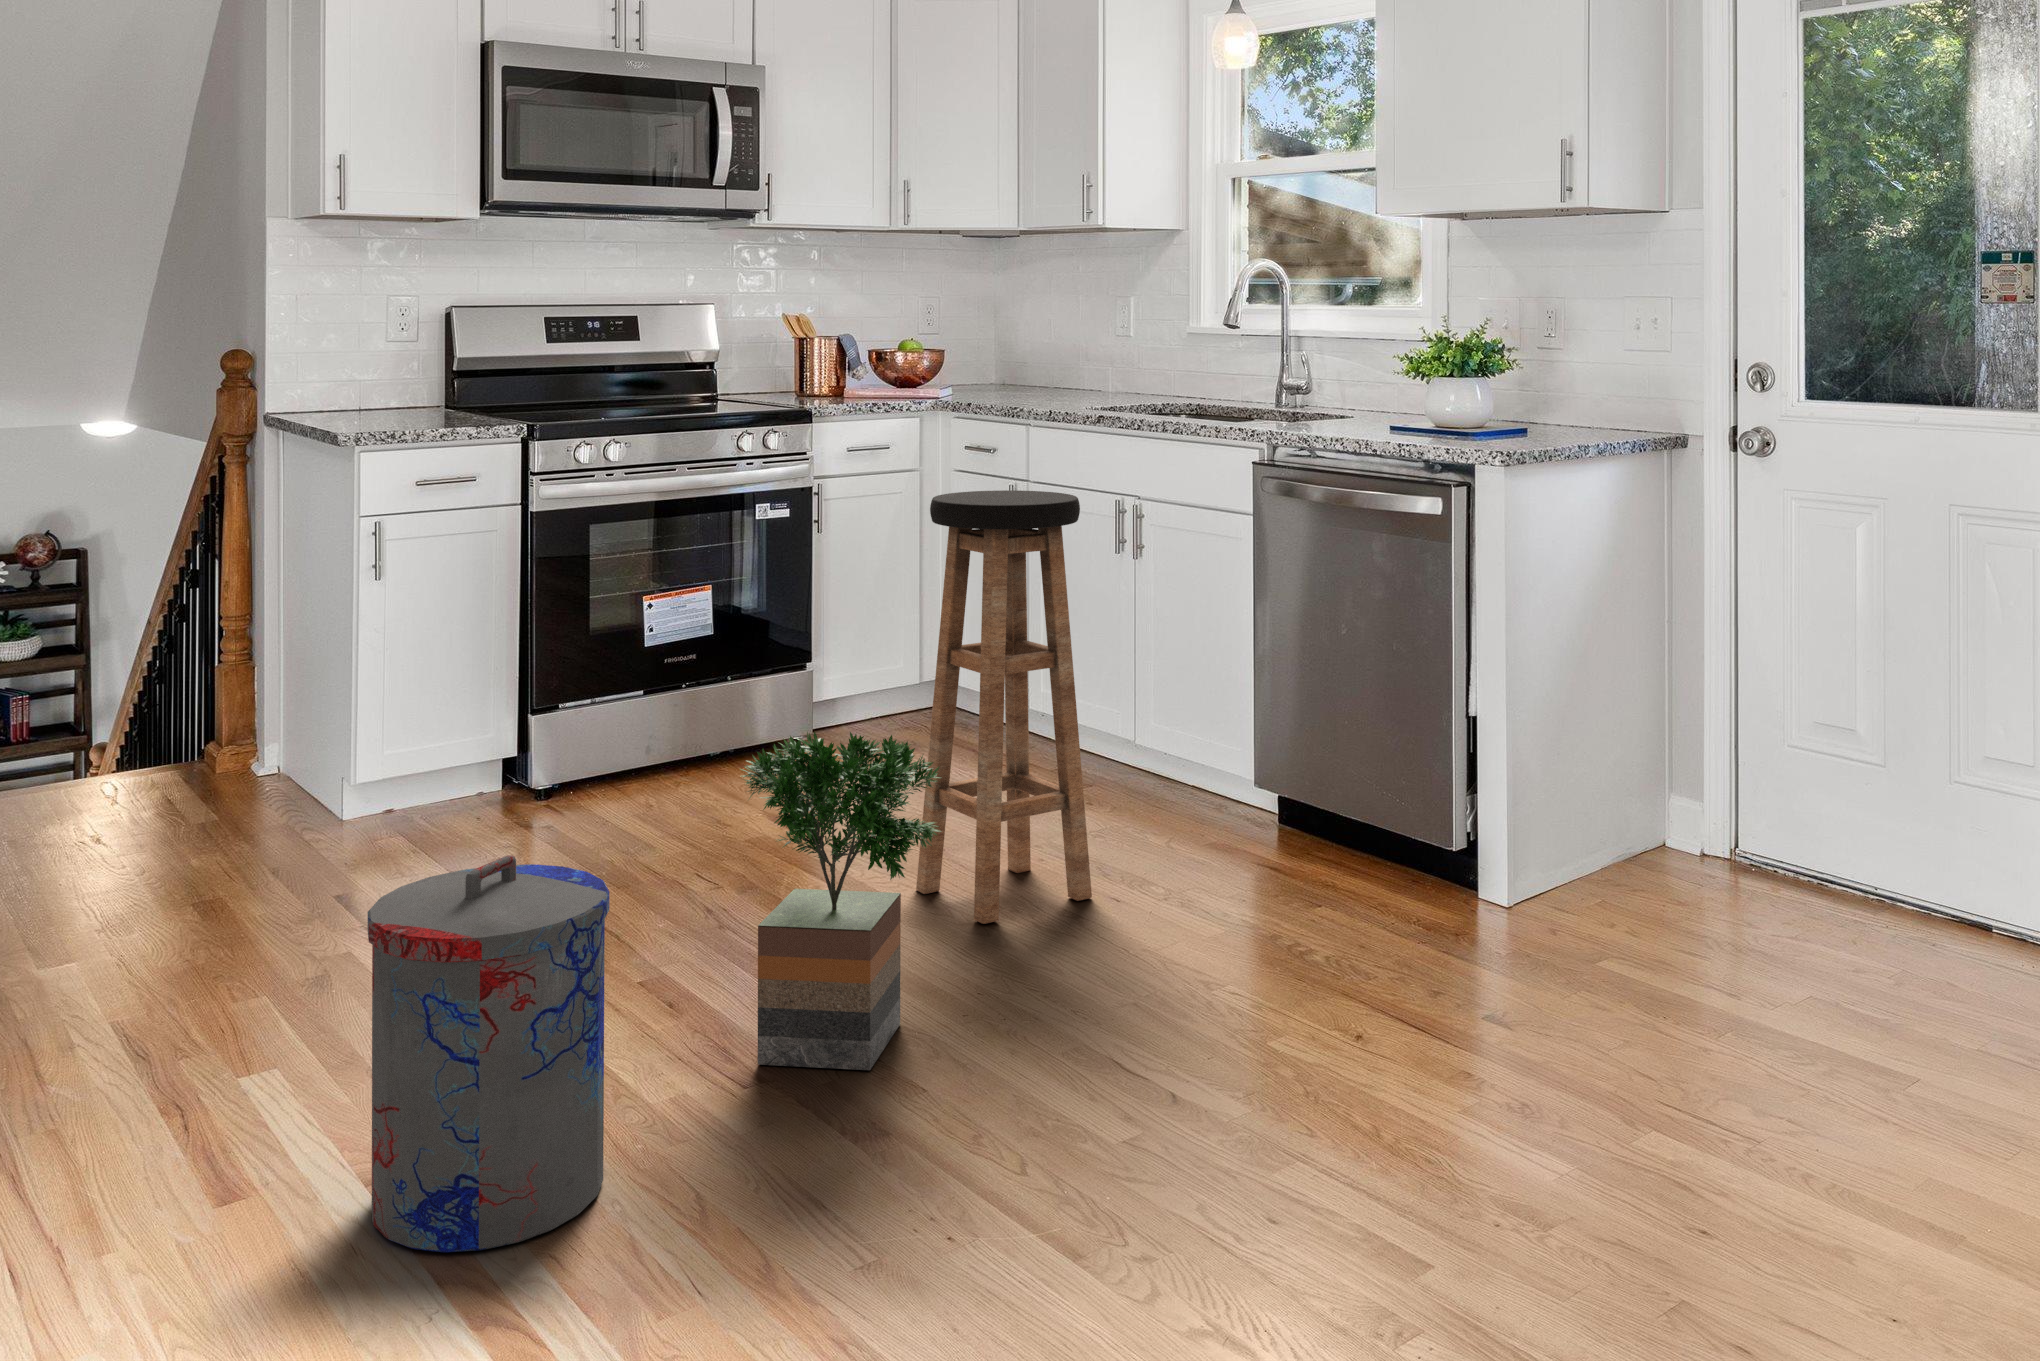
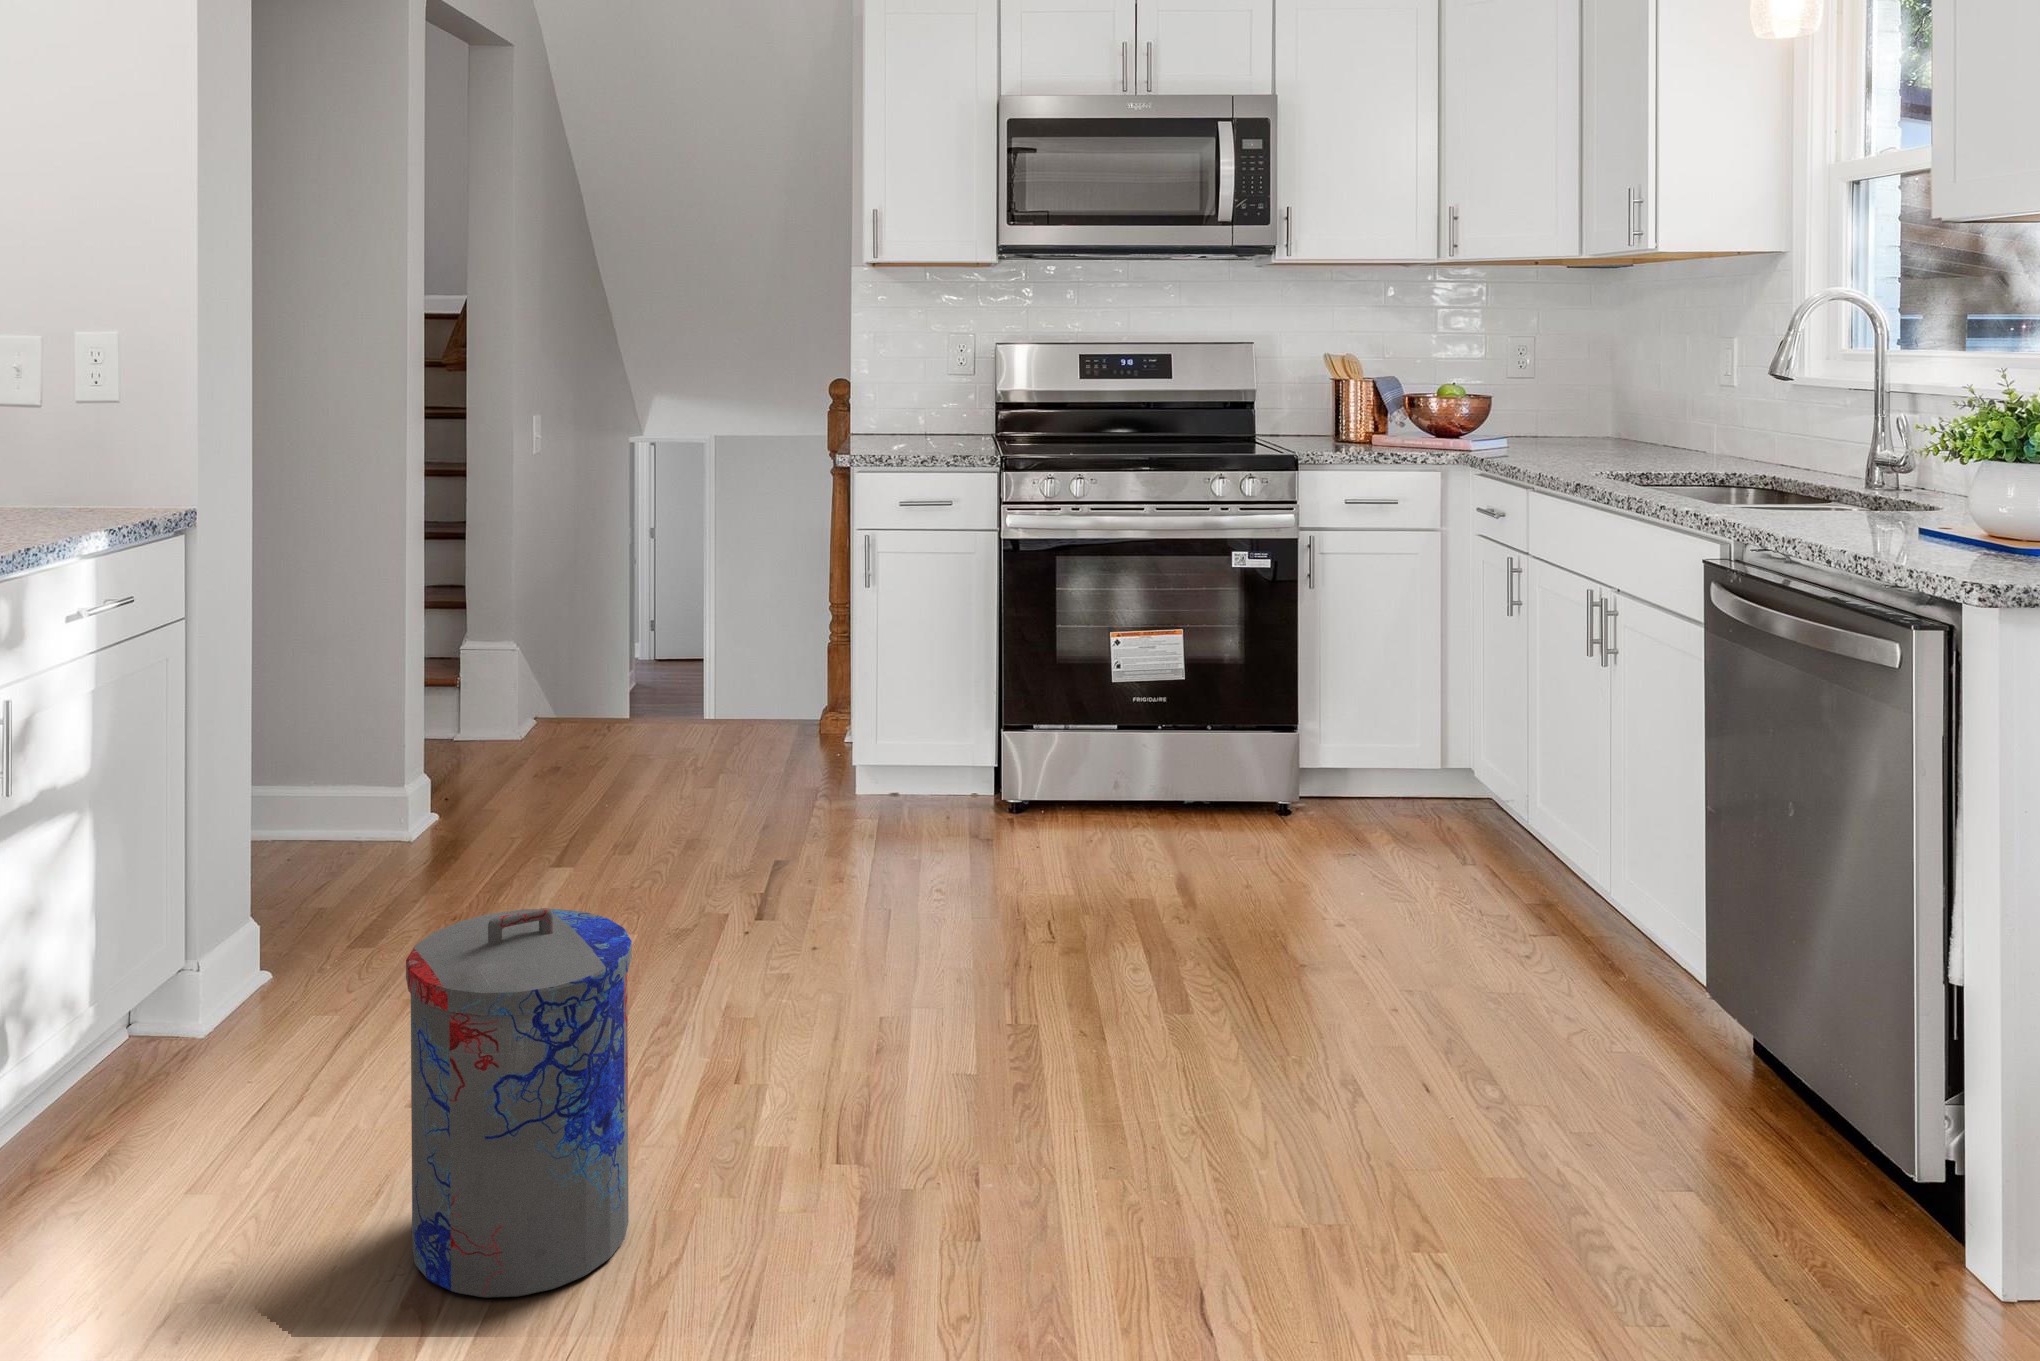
bar stool: present [916,490,1092,924] -> none [1221,570,1404,1084]
potted tree: present [741,732,941,1070] -> none [846,827,1078,1228]

